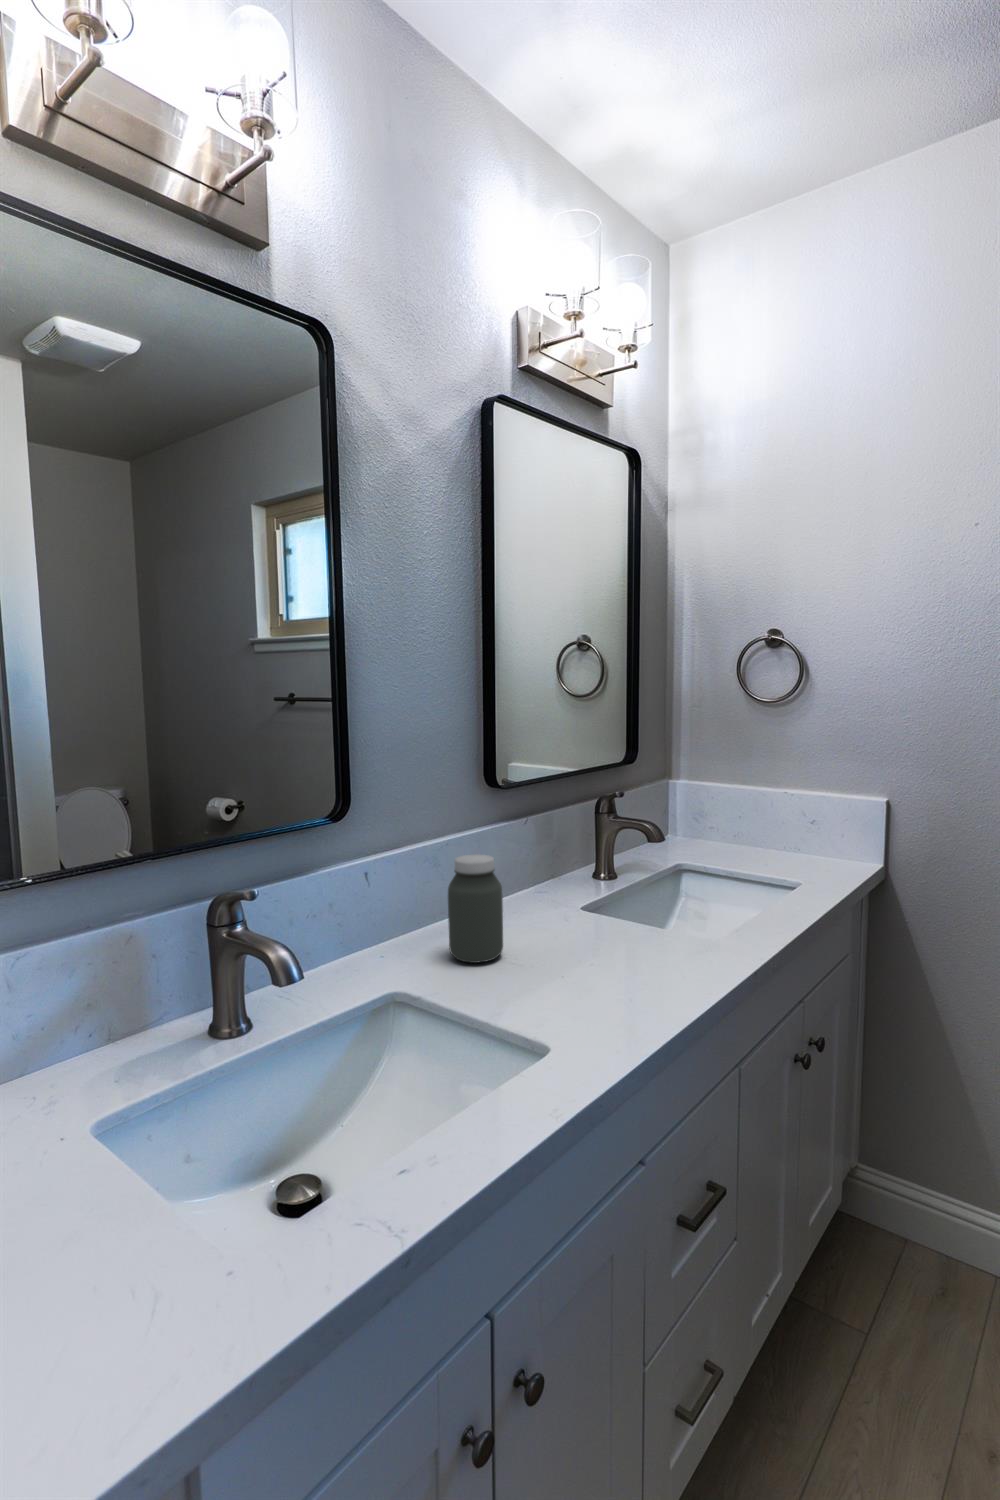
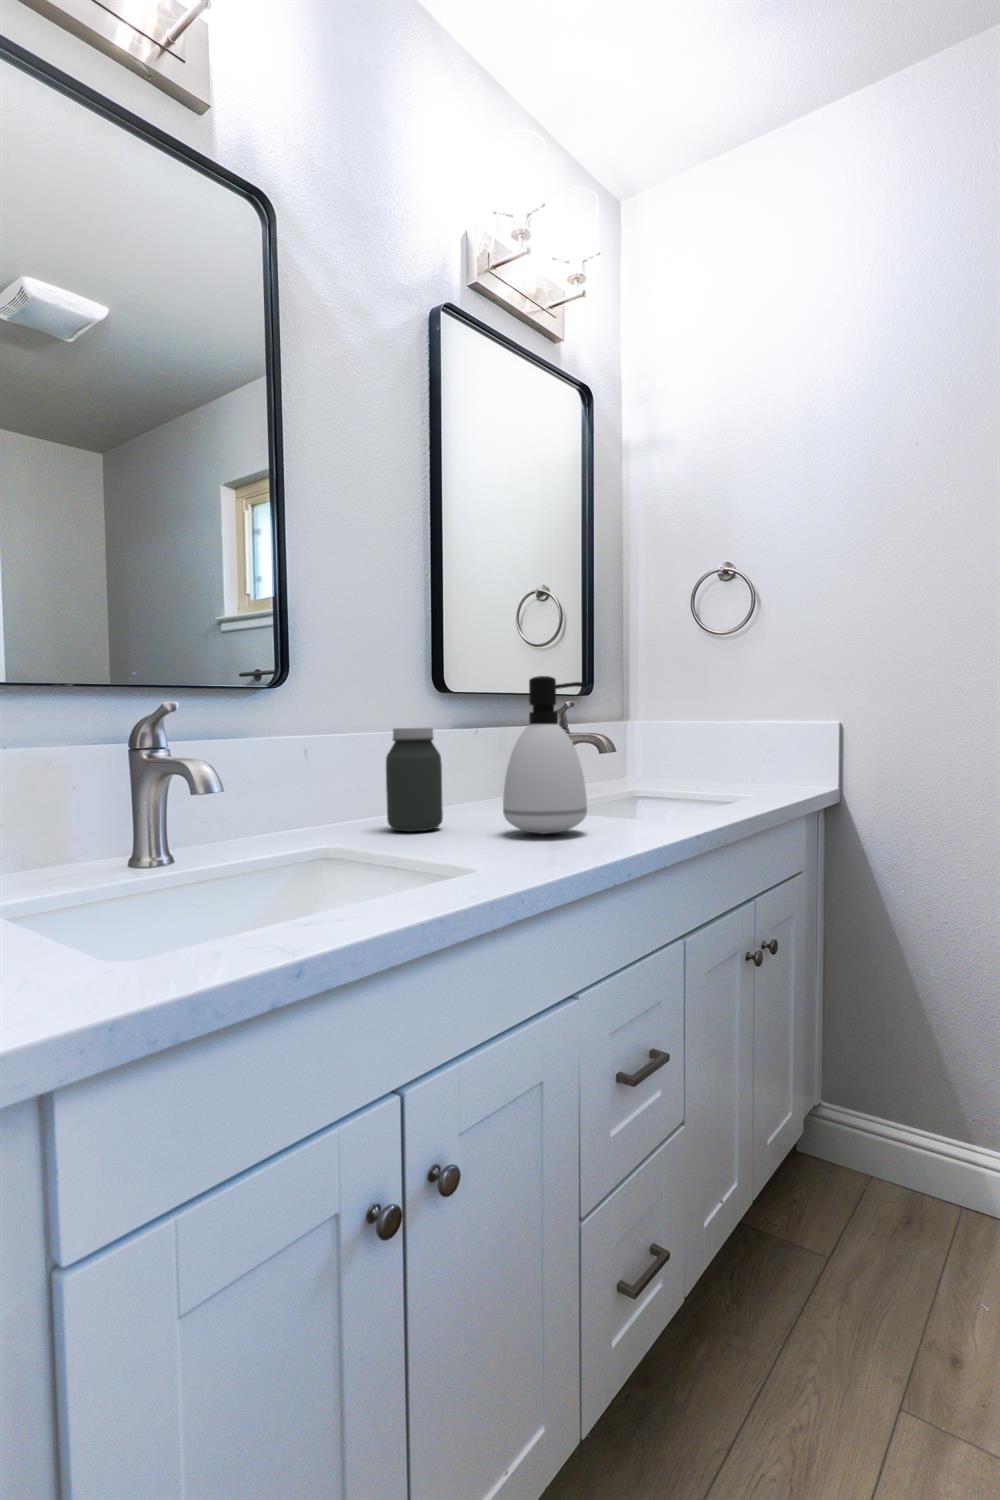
soap dispenser: none [566,819,650,976] -> present [503,676,587,834]

